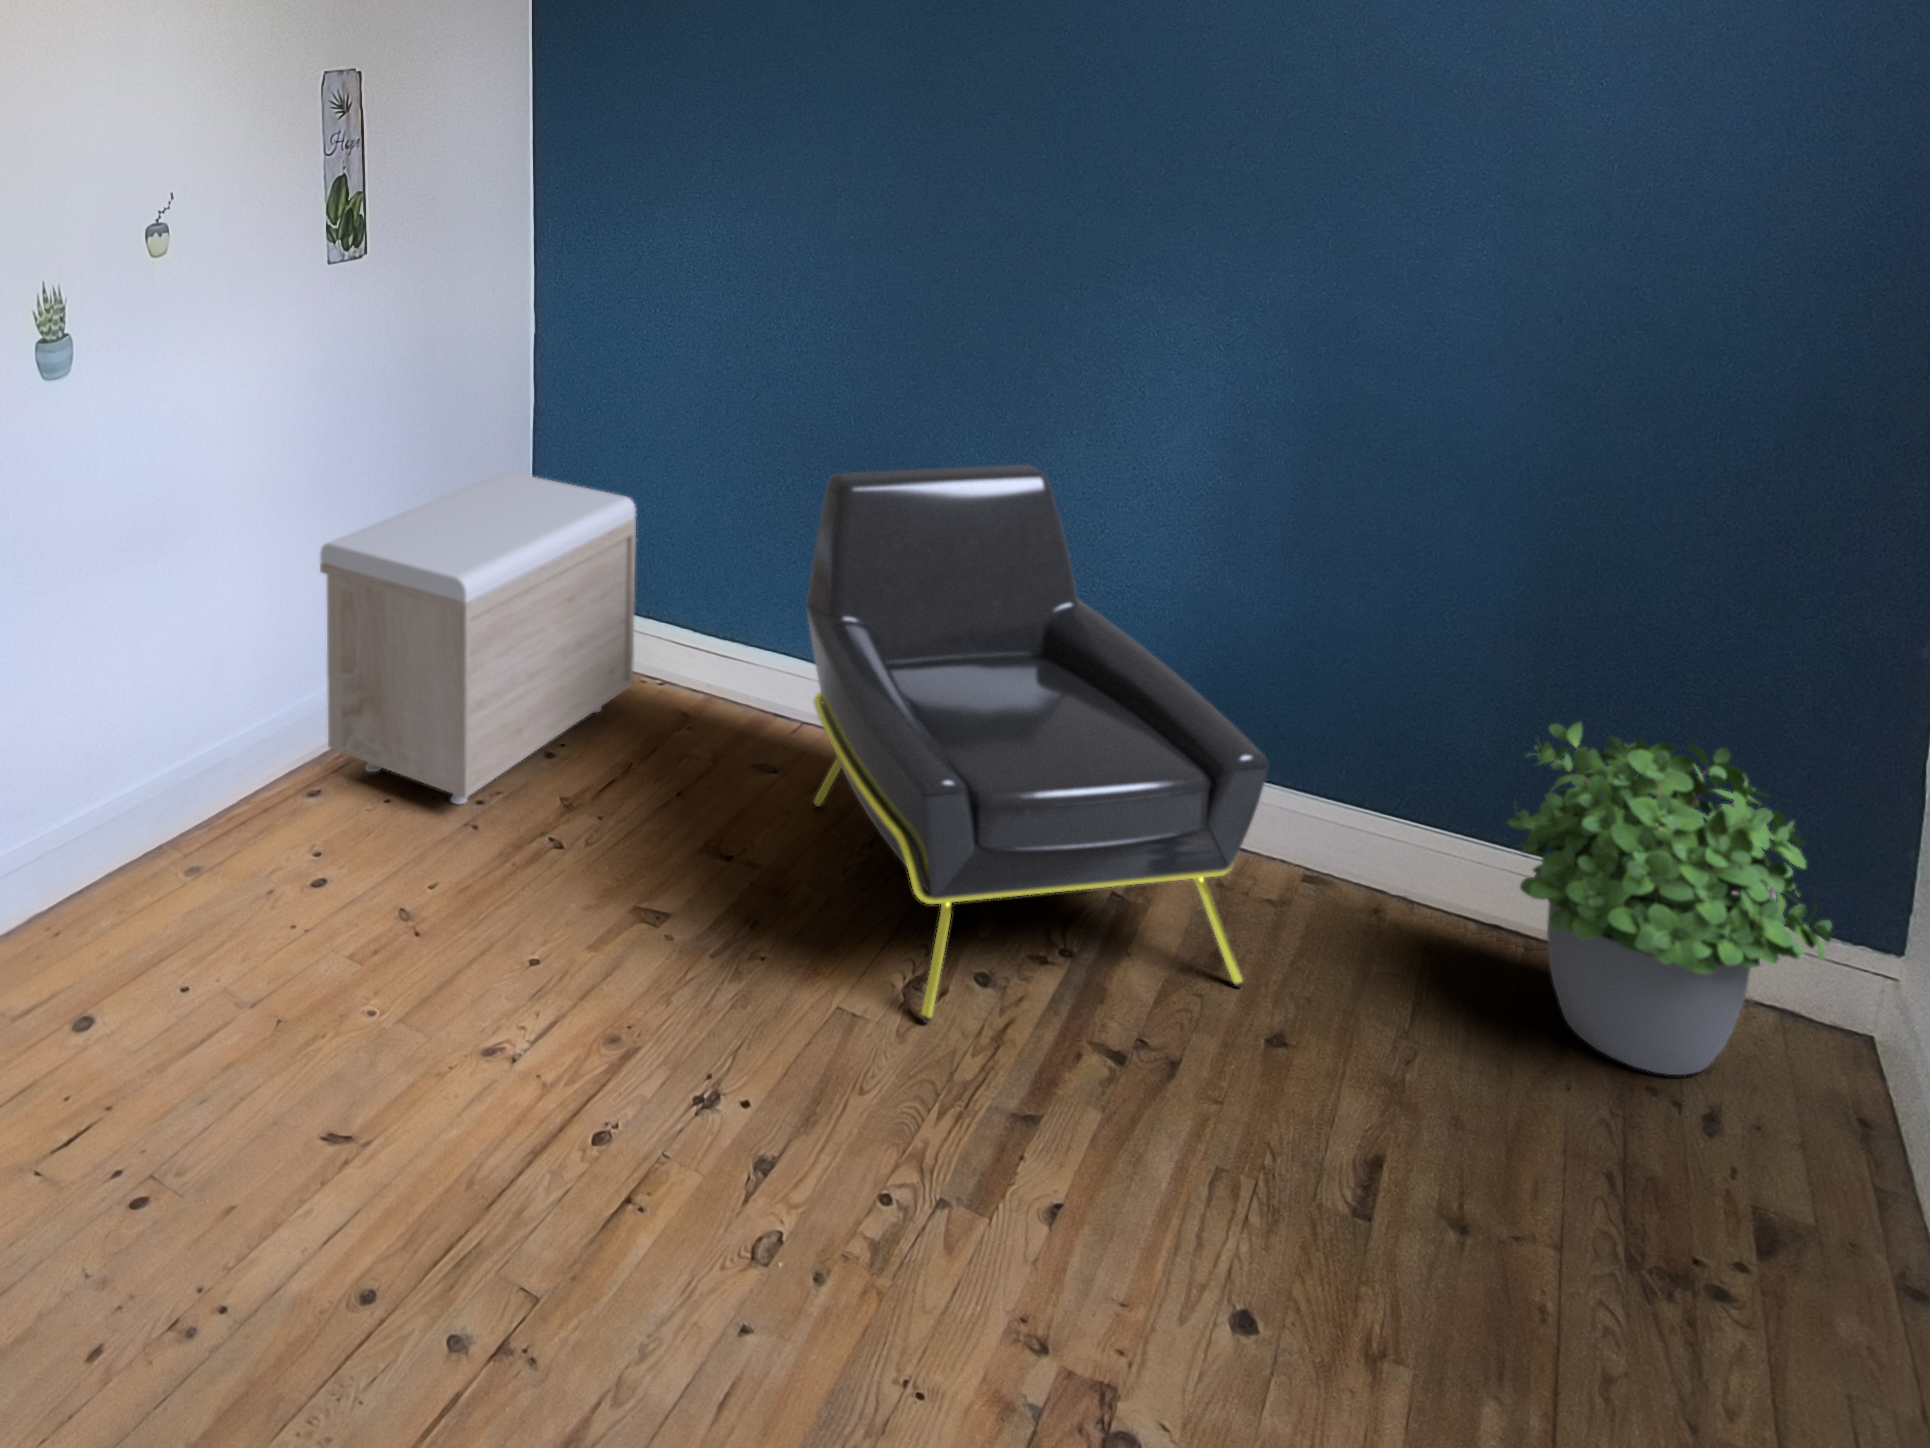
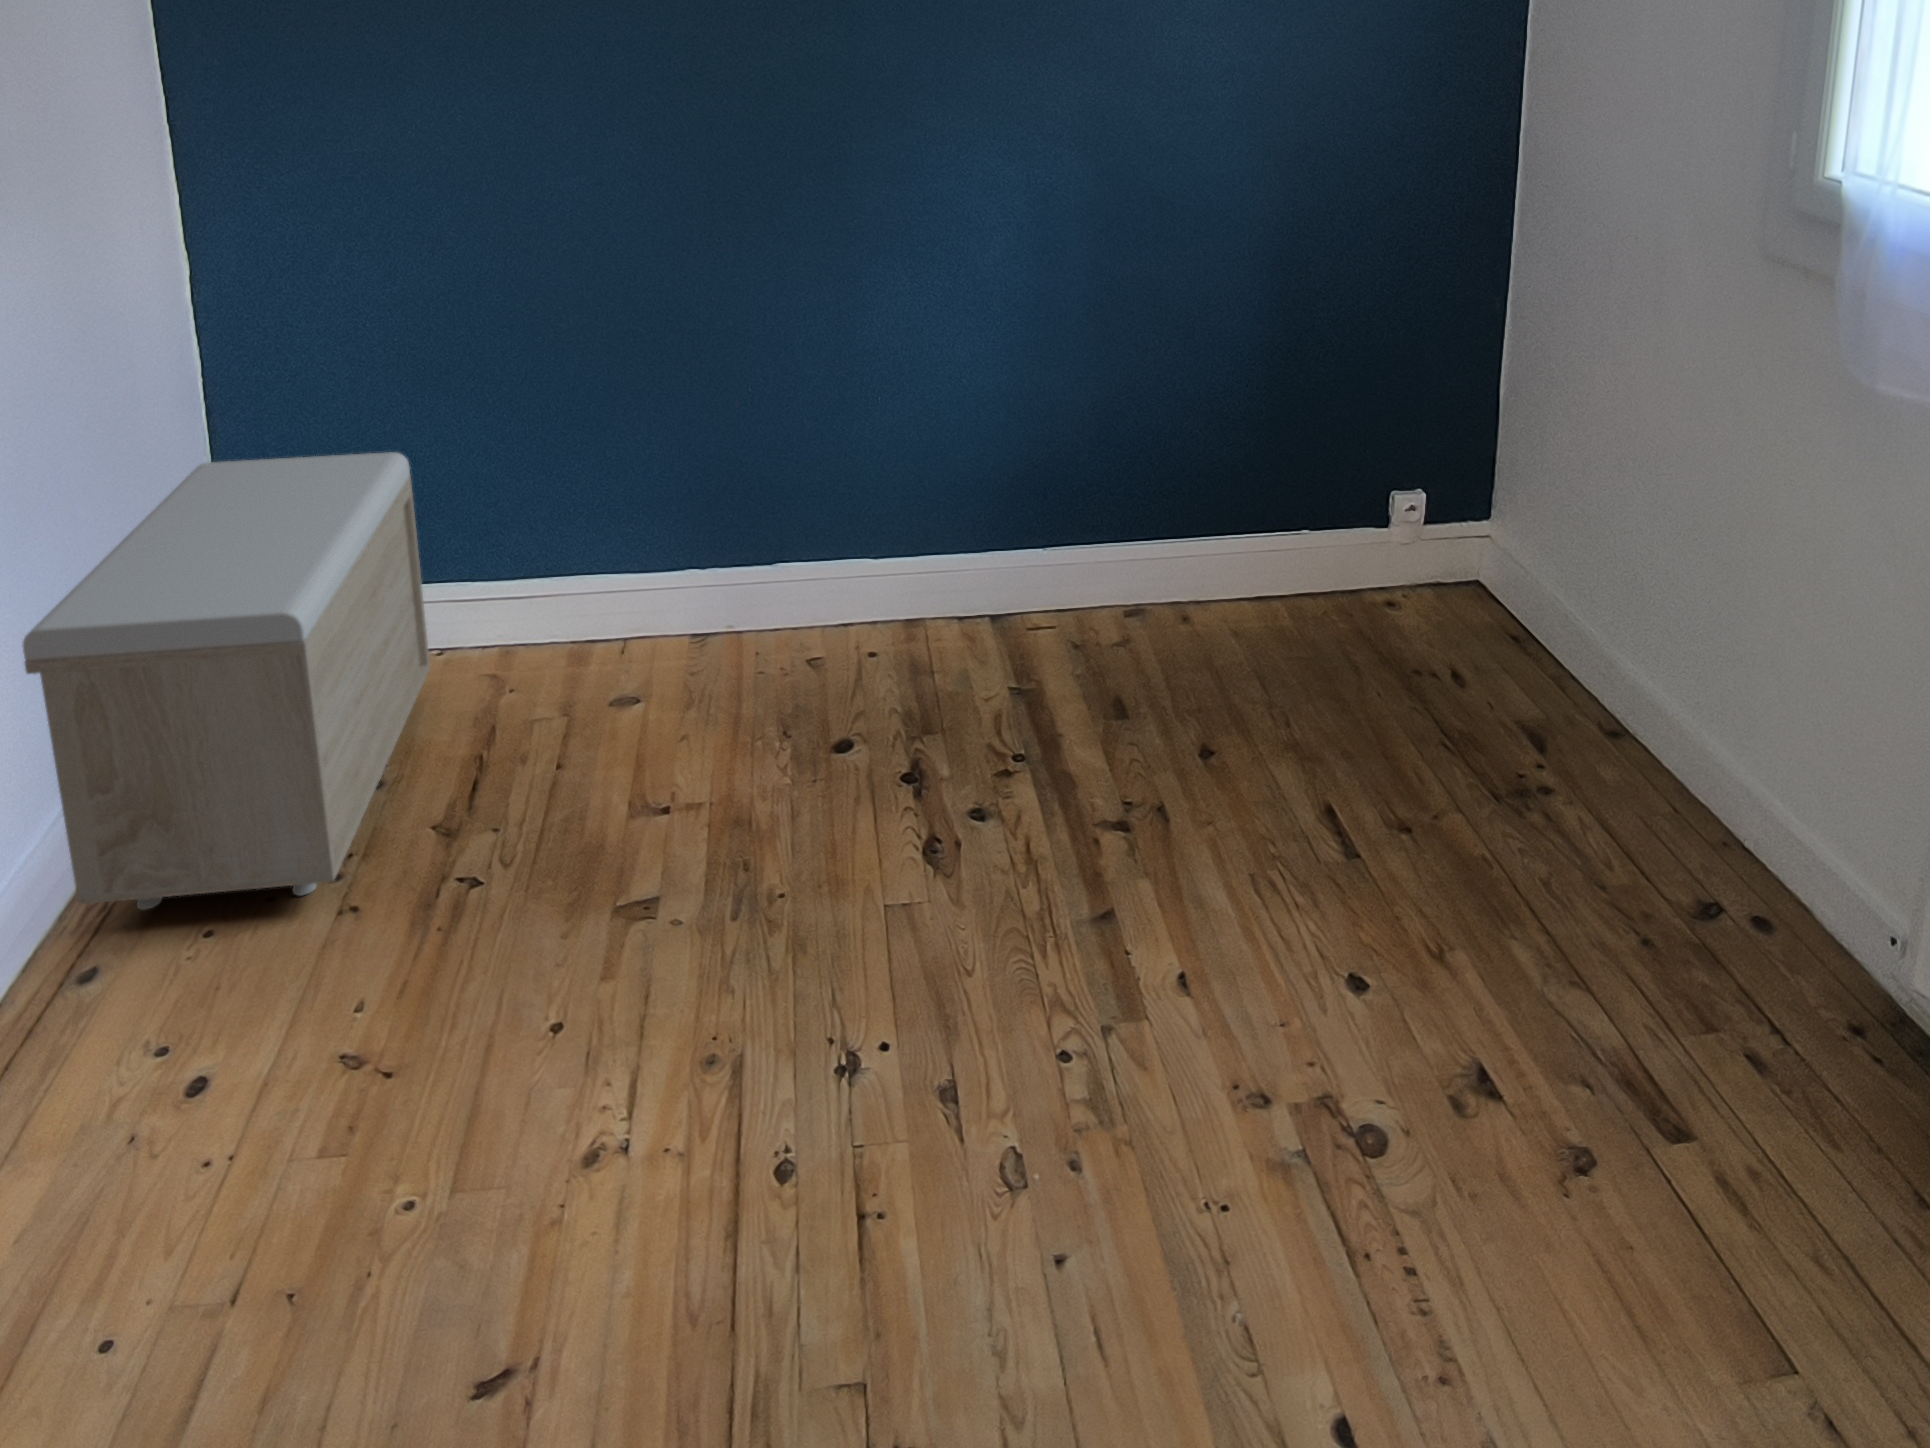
armchair: present [807,465,1268,1023] -> none [694,311,1162,877]
potted plant: present [1508,722,1832,1075] -> none [1284,409,1502,663]

